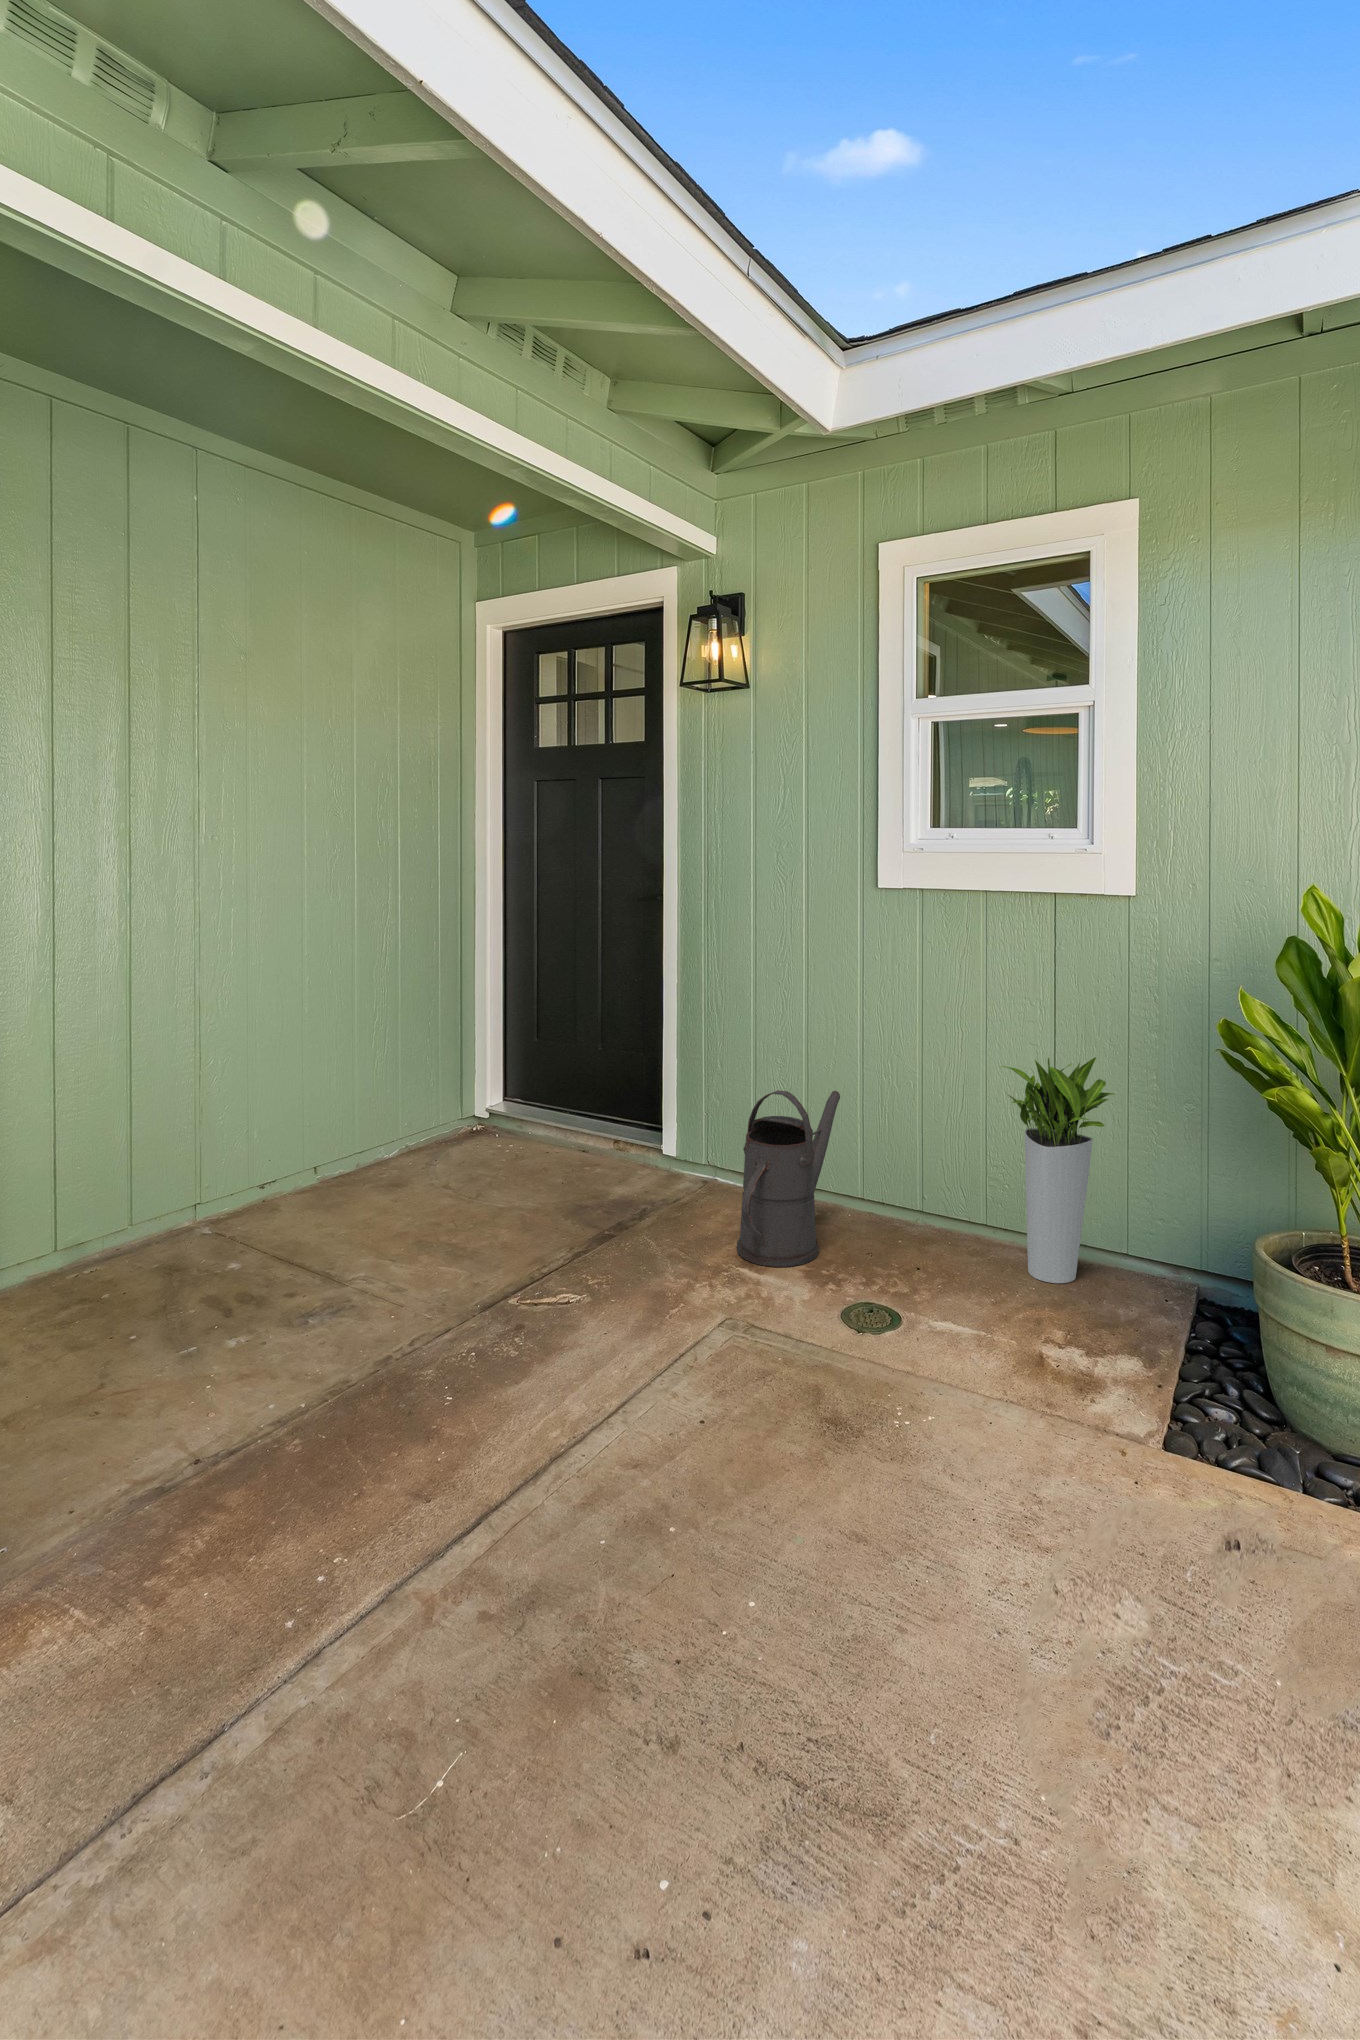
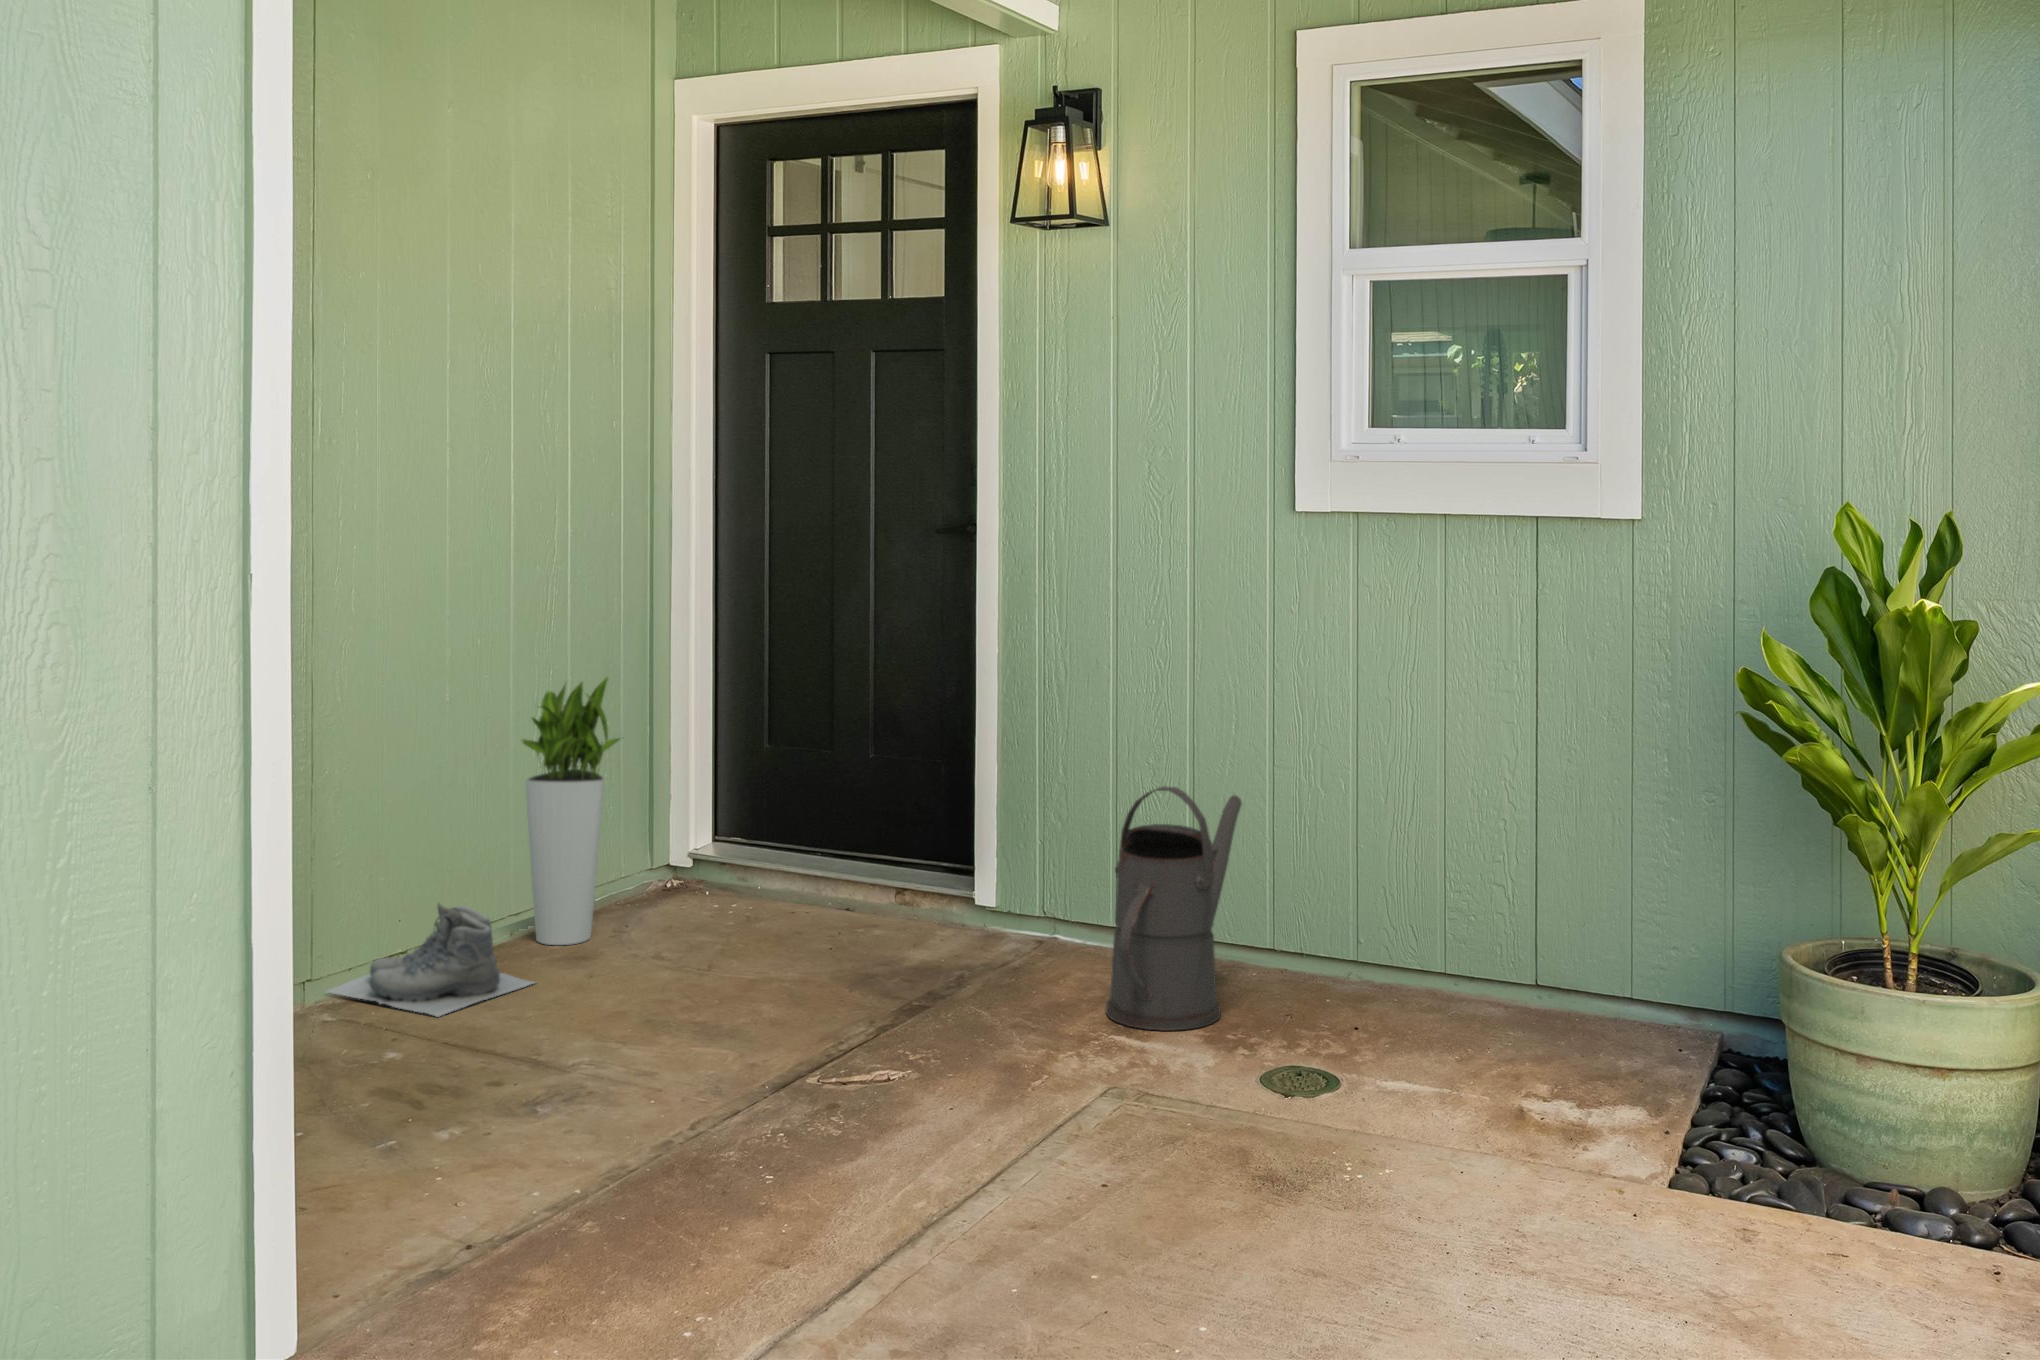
planter: present [1002,1057,1114,1283] -> present [523,678,620,945]
boots: none [206,1158,354,1243] -> present [327,904,534,1017]

